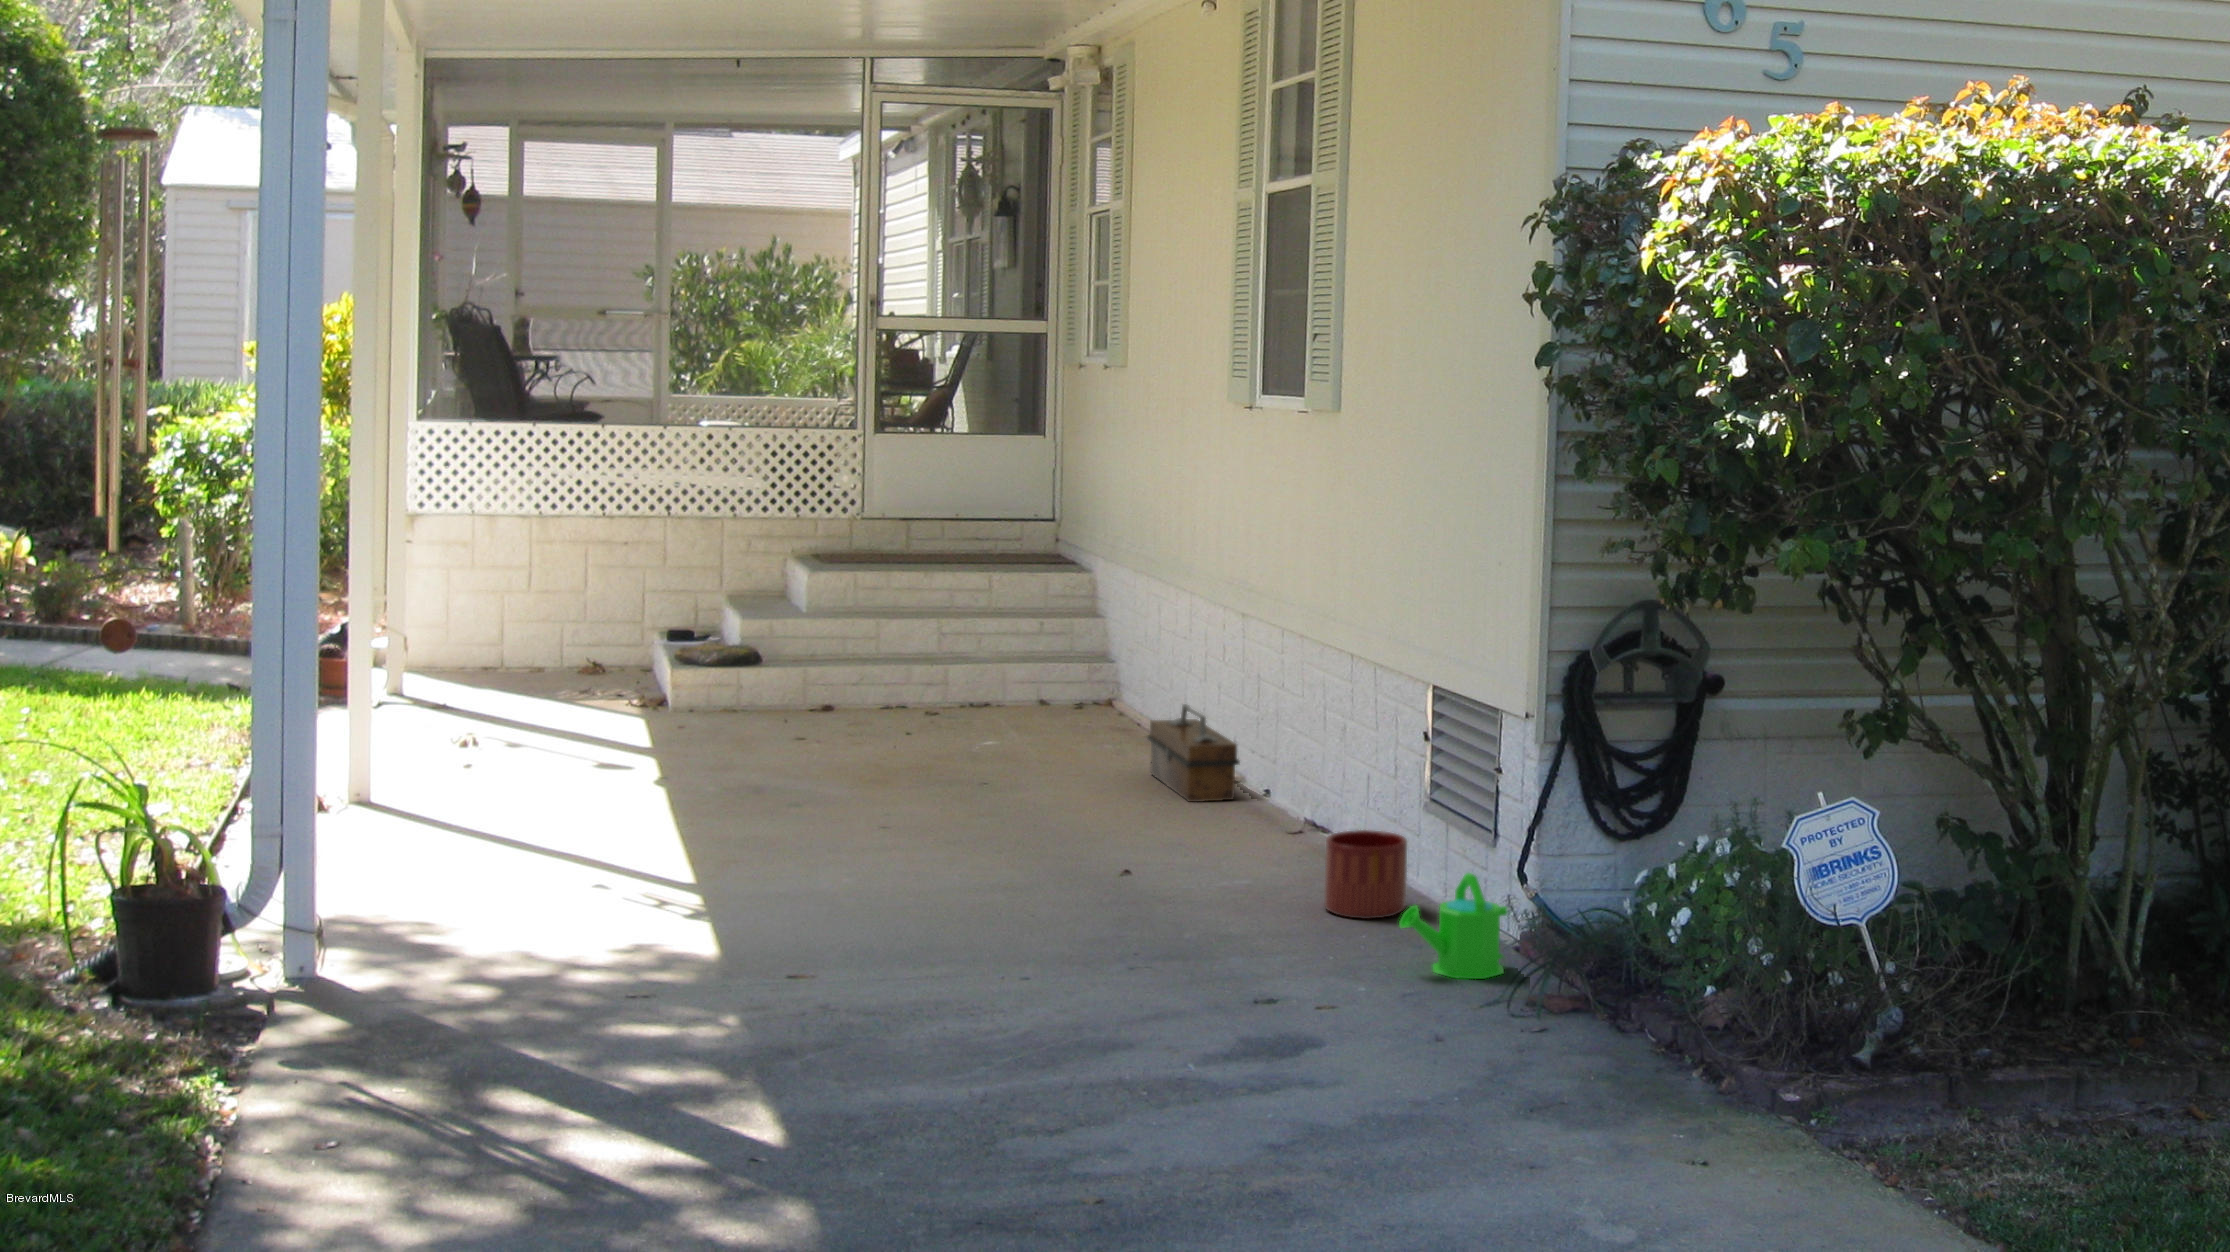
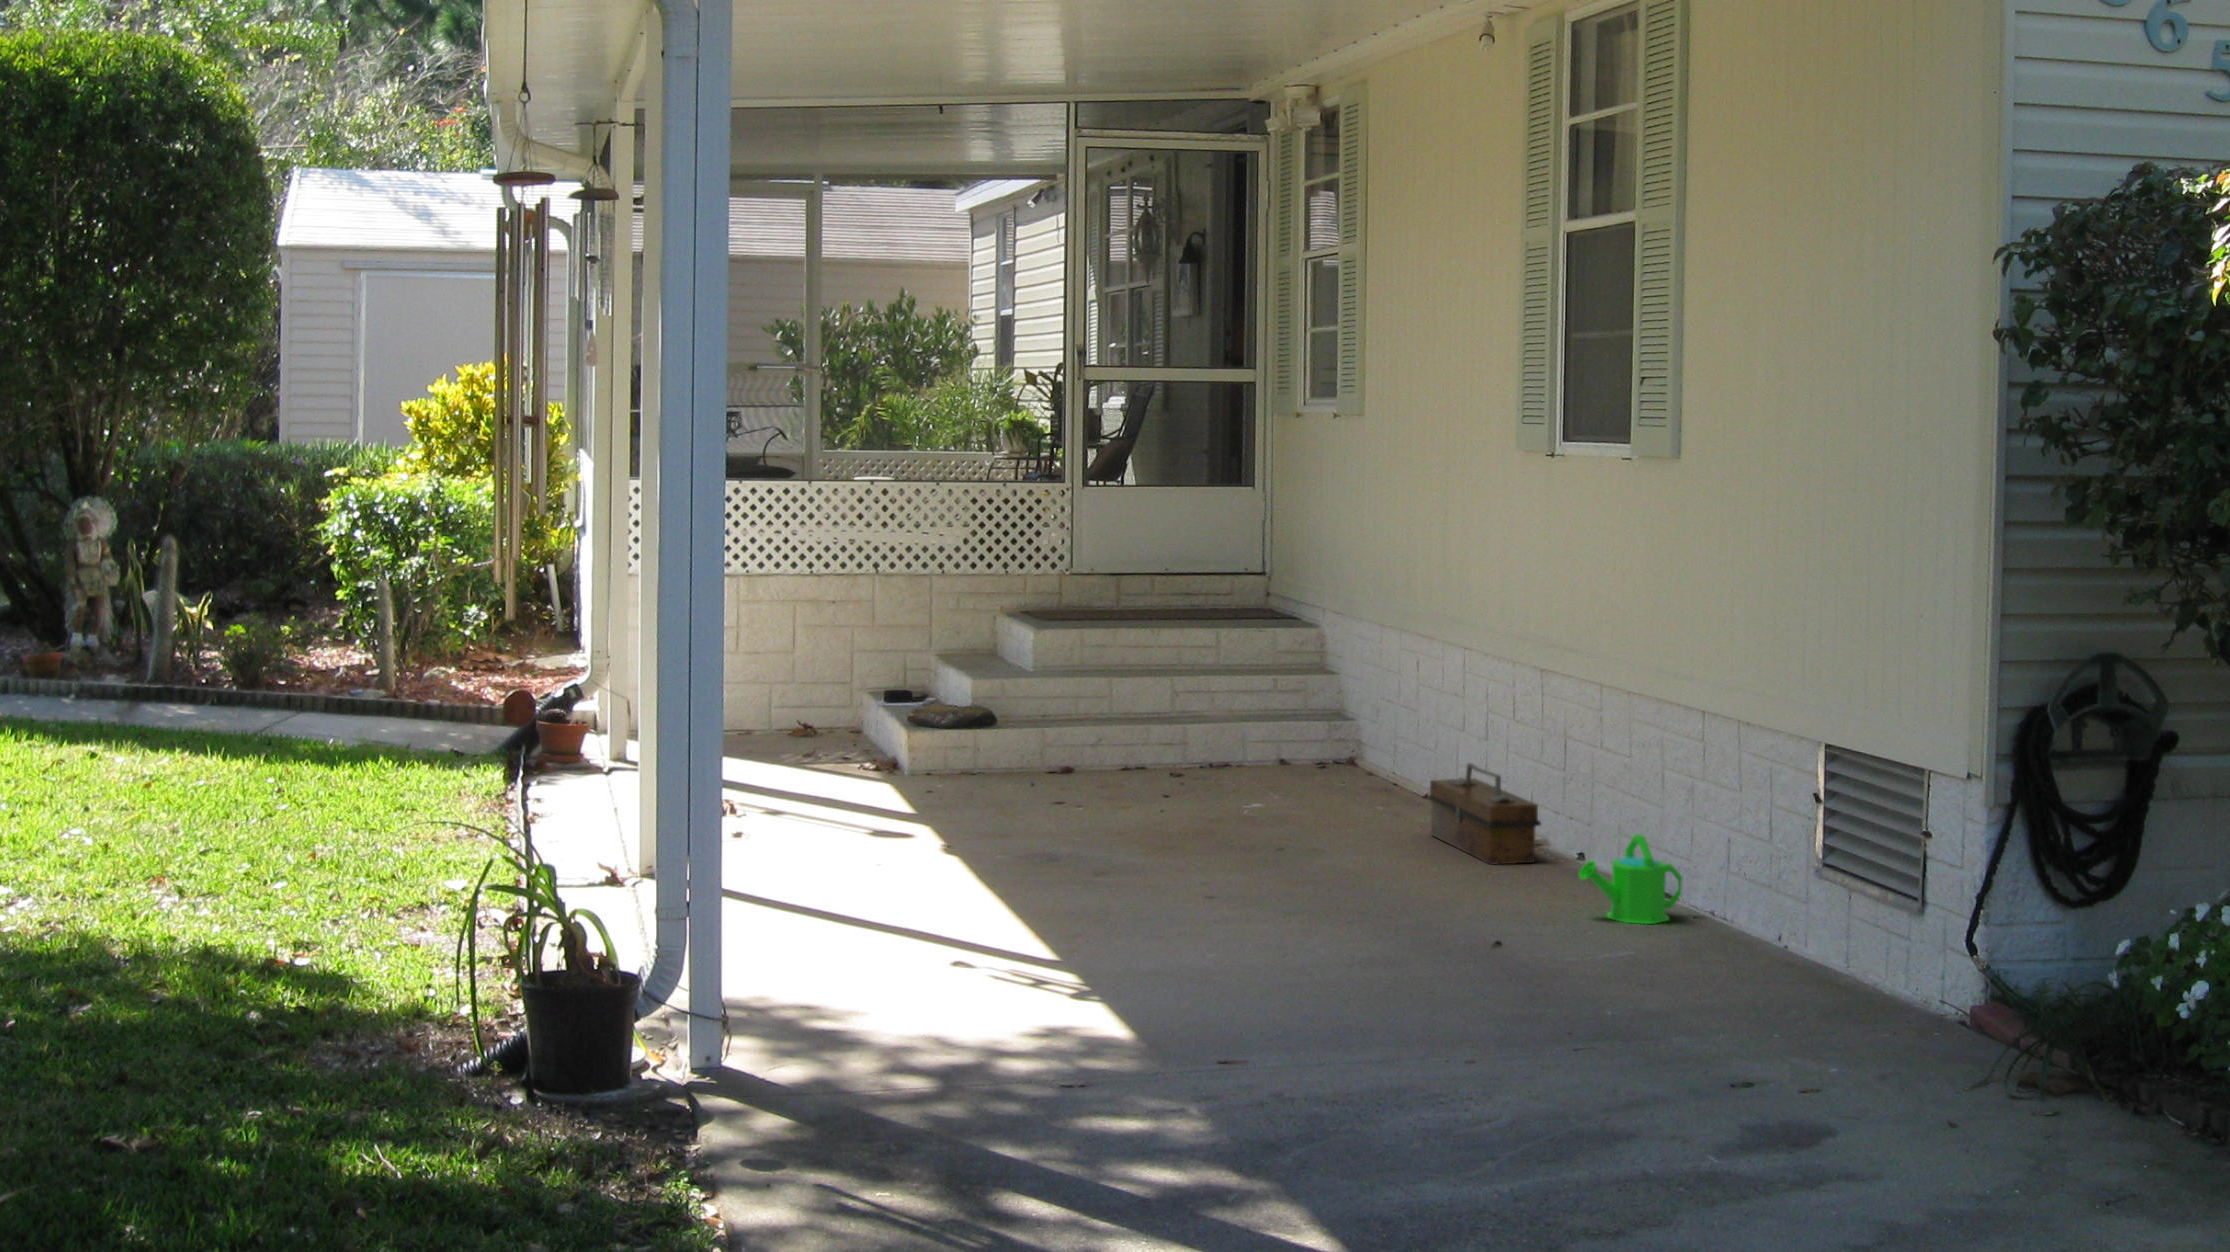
planter: present [1324,830,1407,919] -> none [1710,895,1799,988]
watering can: present [1399,873,1507,979] -> present [1579,834,1682,924]

